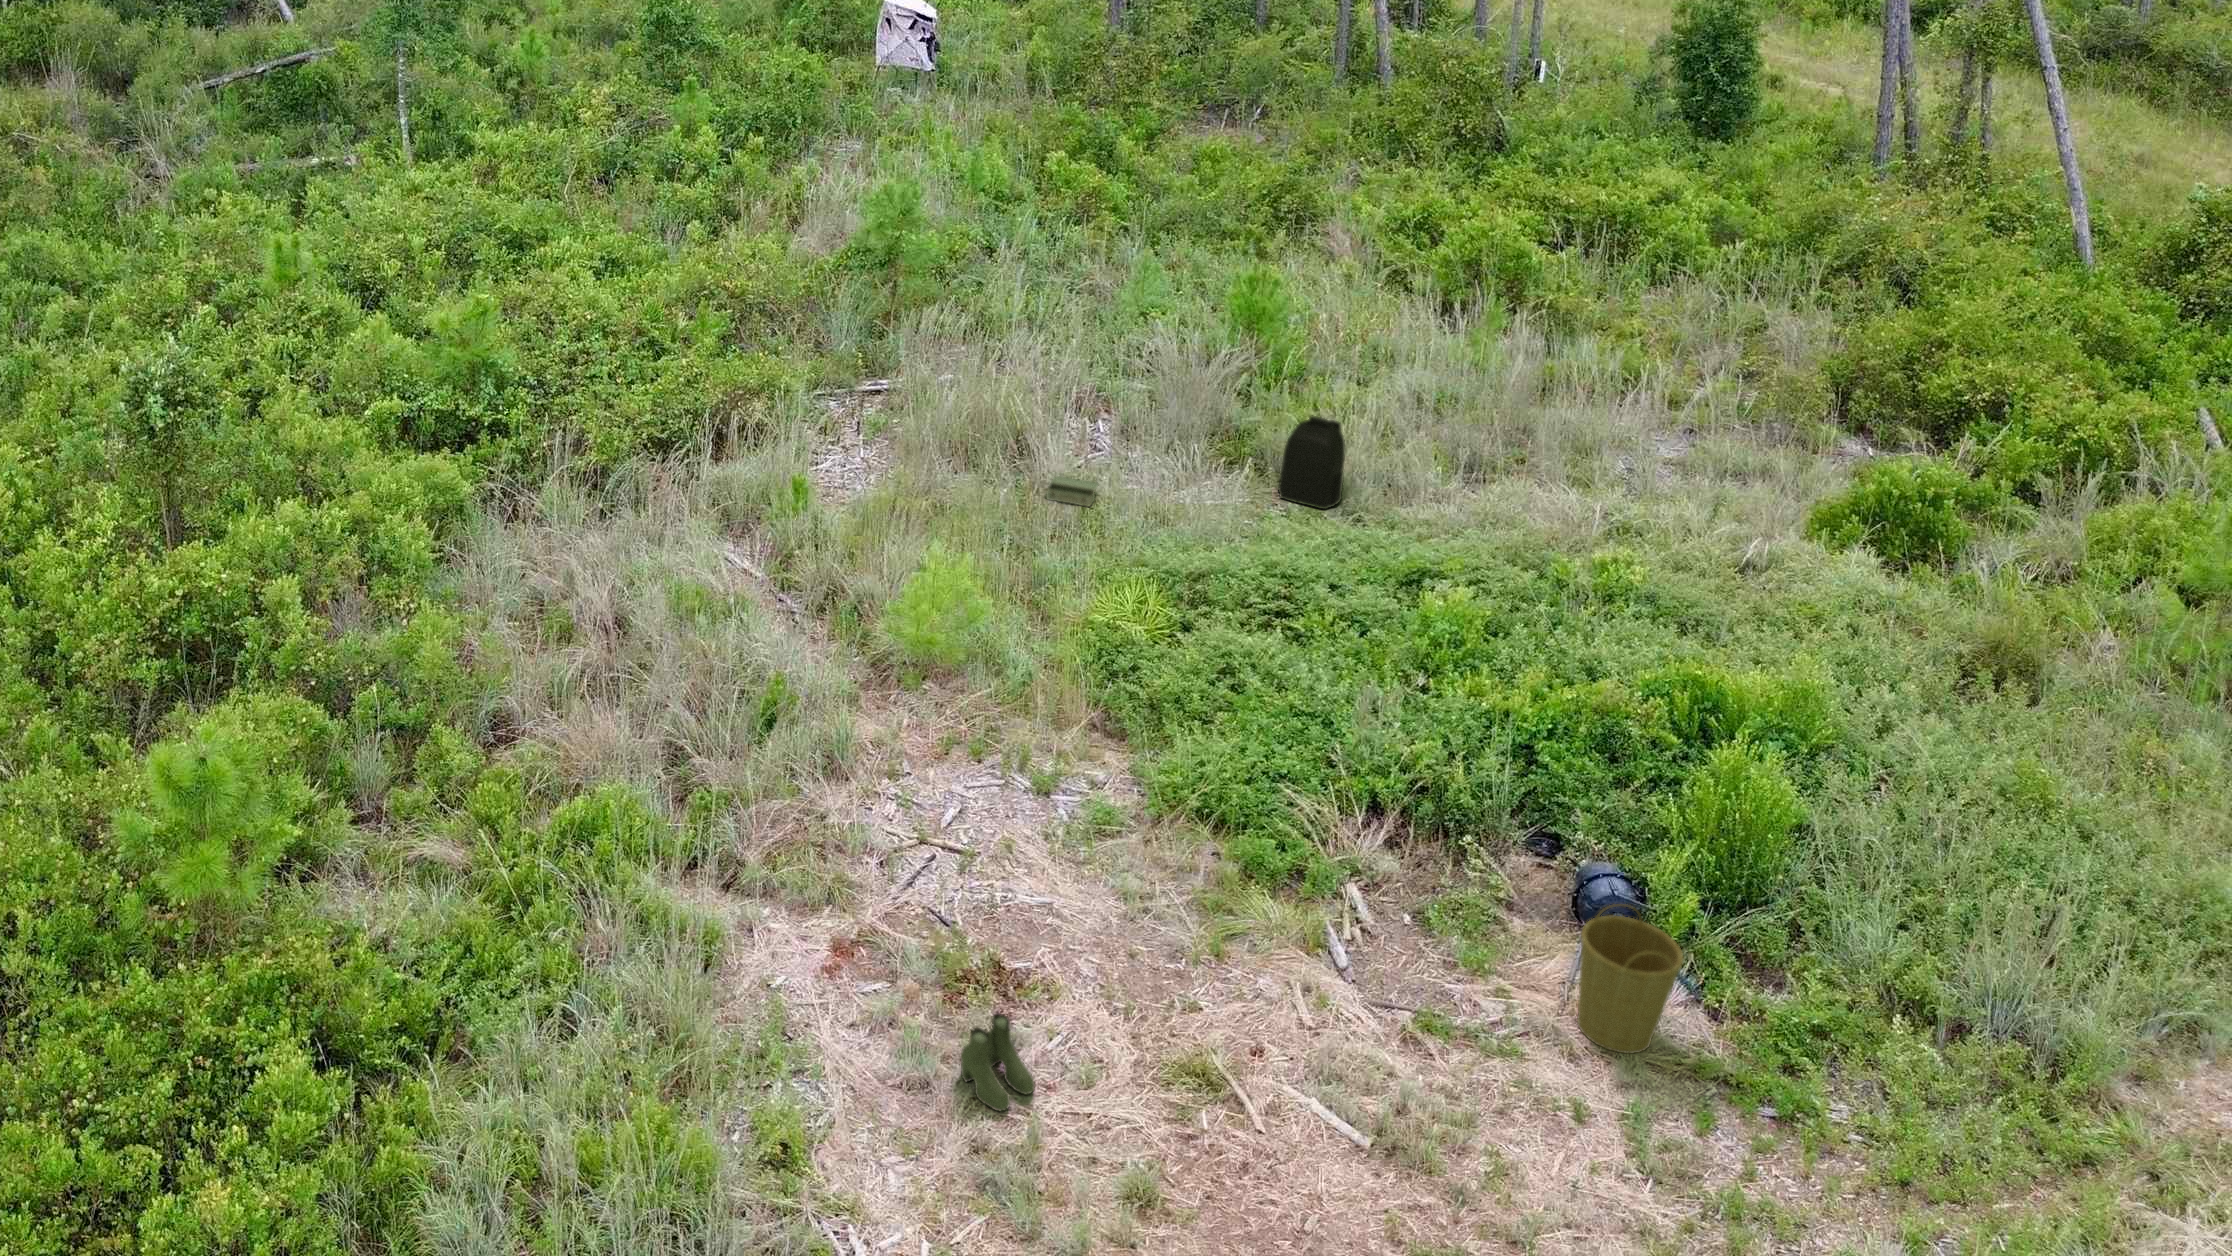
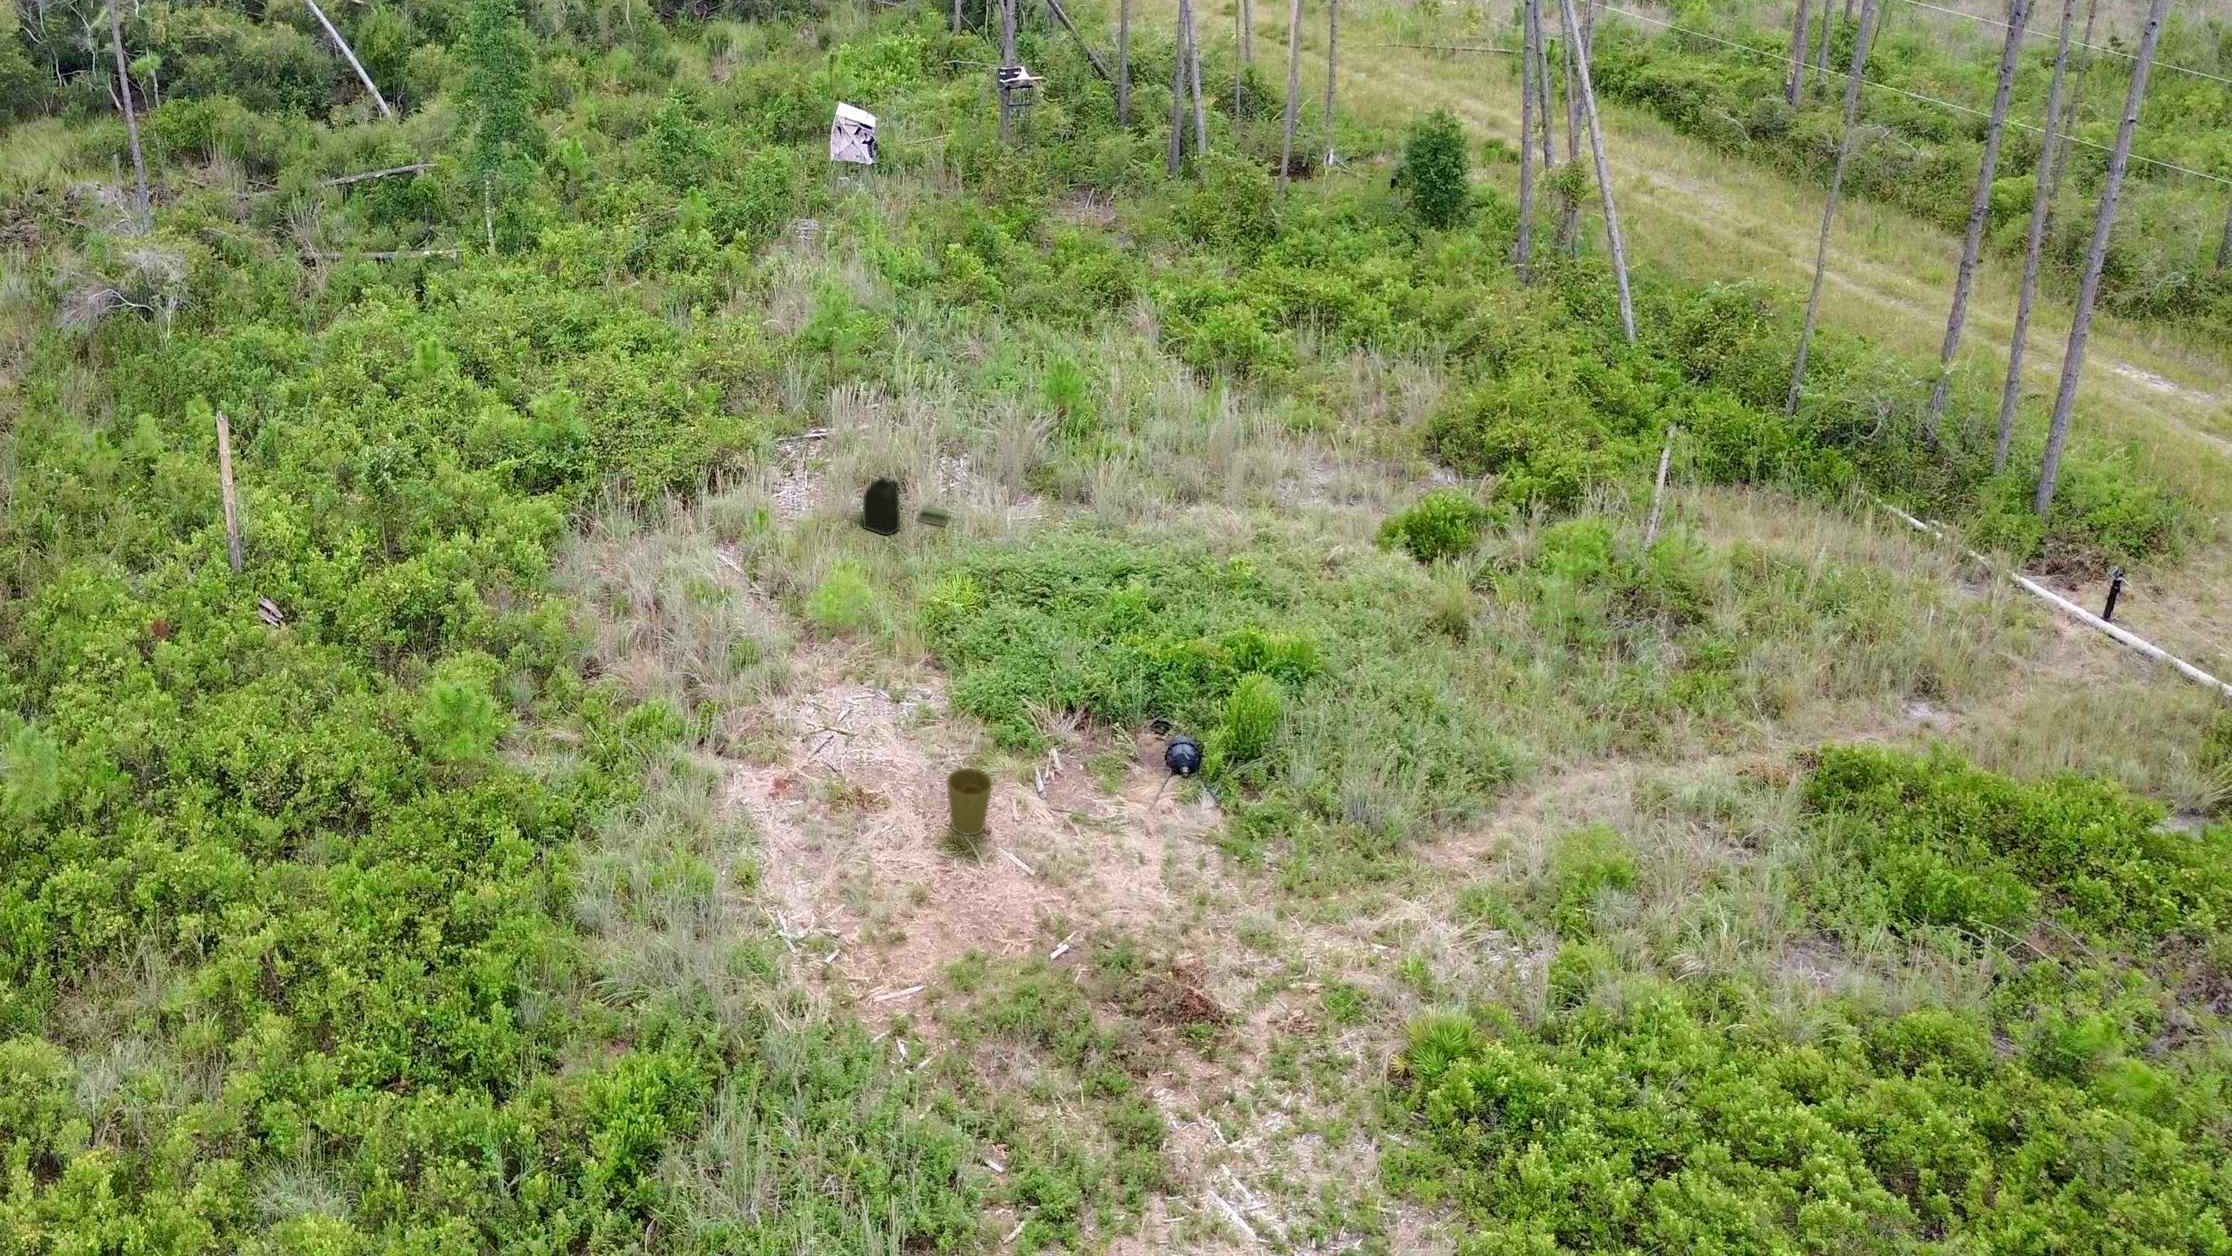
backpack: present [1278,415,1345,509] -> present [863,477,900,535]
basket: present [1577,905,1684,1054] -> present [947,768,993,836]
boots: present [961,1014,1035,1111] -> none [836,812,872,858]

